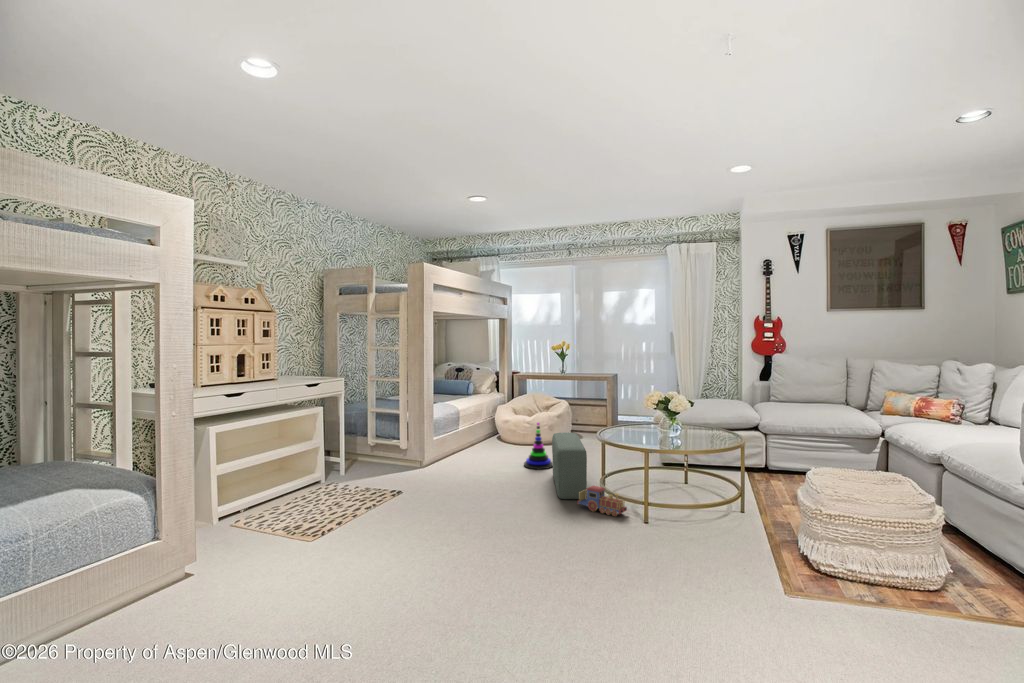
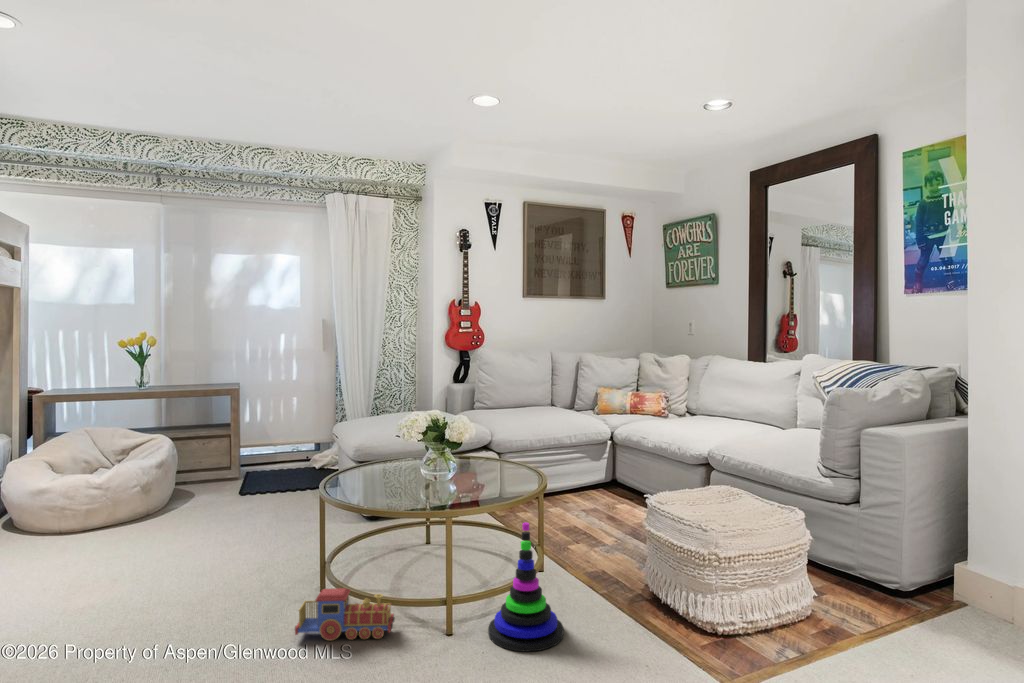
stacking toy: present [524,423,552,469] -> present [488,523,564,652]
pouf: present [552,433,587,499] -> none [190,492,298,631]

